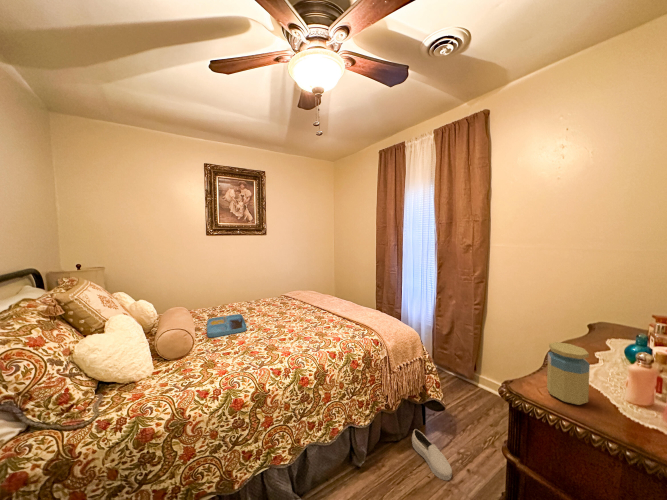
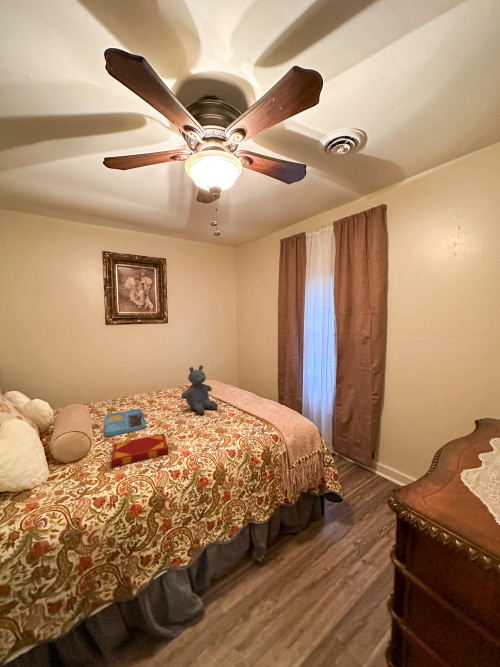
stuffed bear: none [281,272,317,320] -> present [181,365,218,414]
hardback book: none [214,335,269,364] -> present [111,434,168,467]
jar: present [547,342,590,405] -> none [431,453,469,514]
shoe: present [412,429,452,480] -> none [311,522,348,573]

